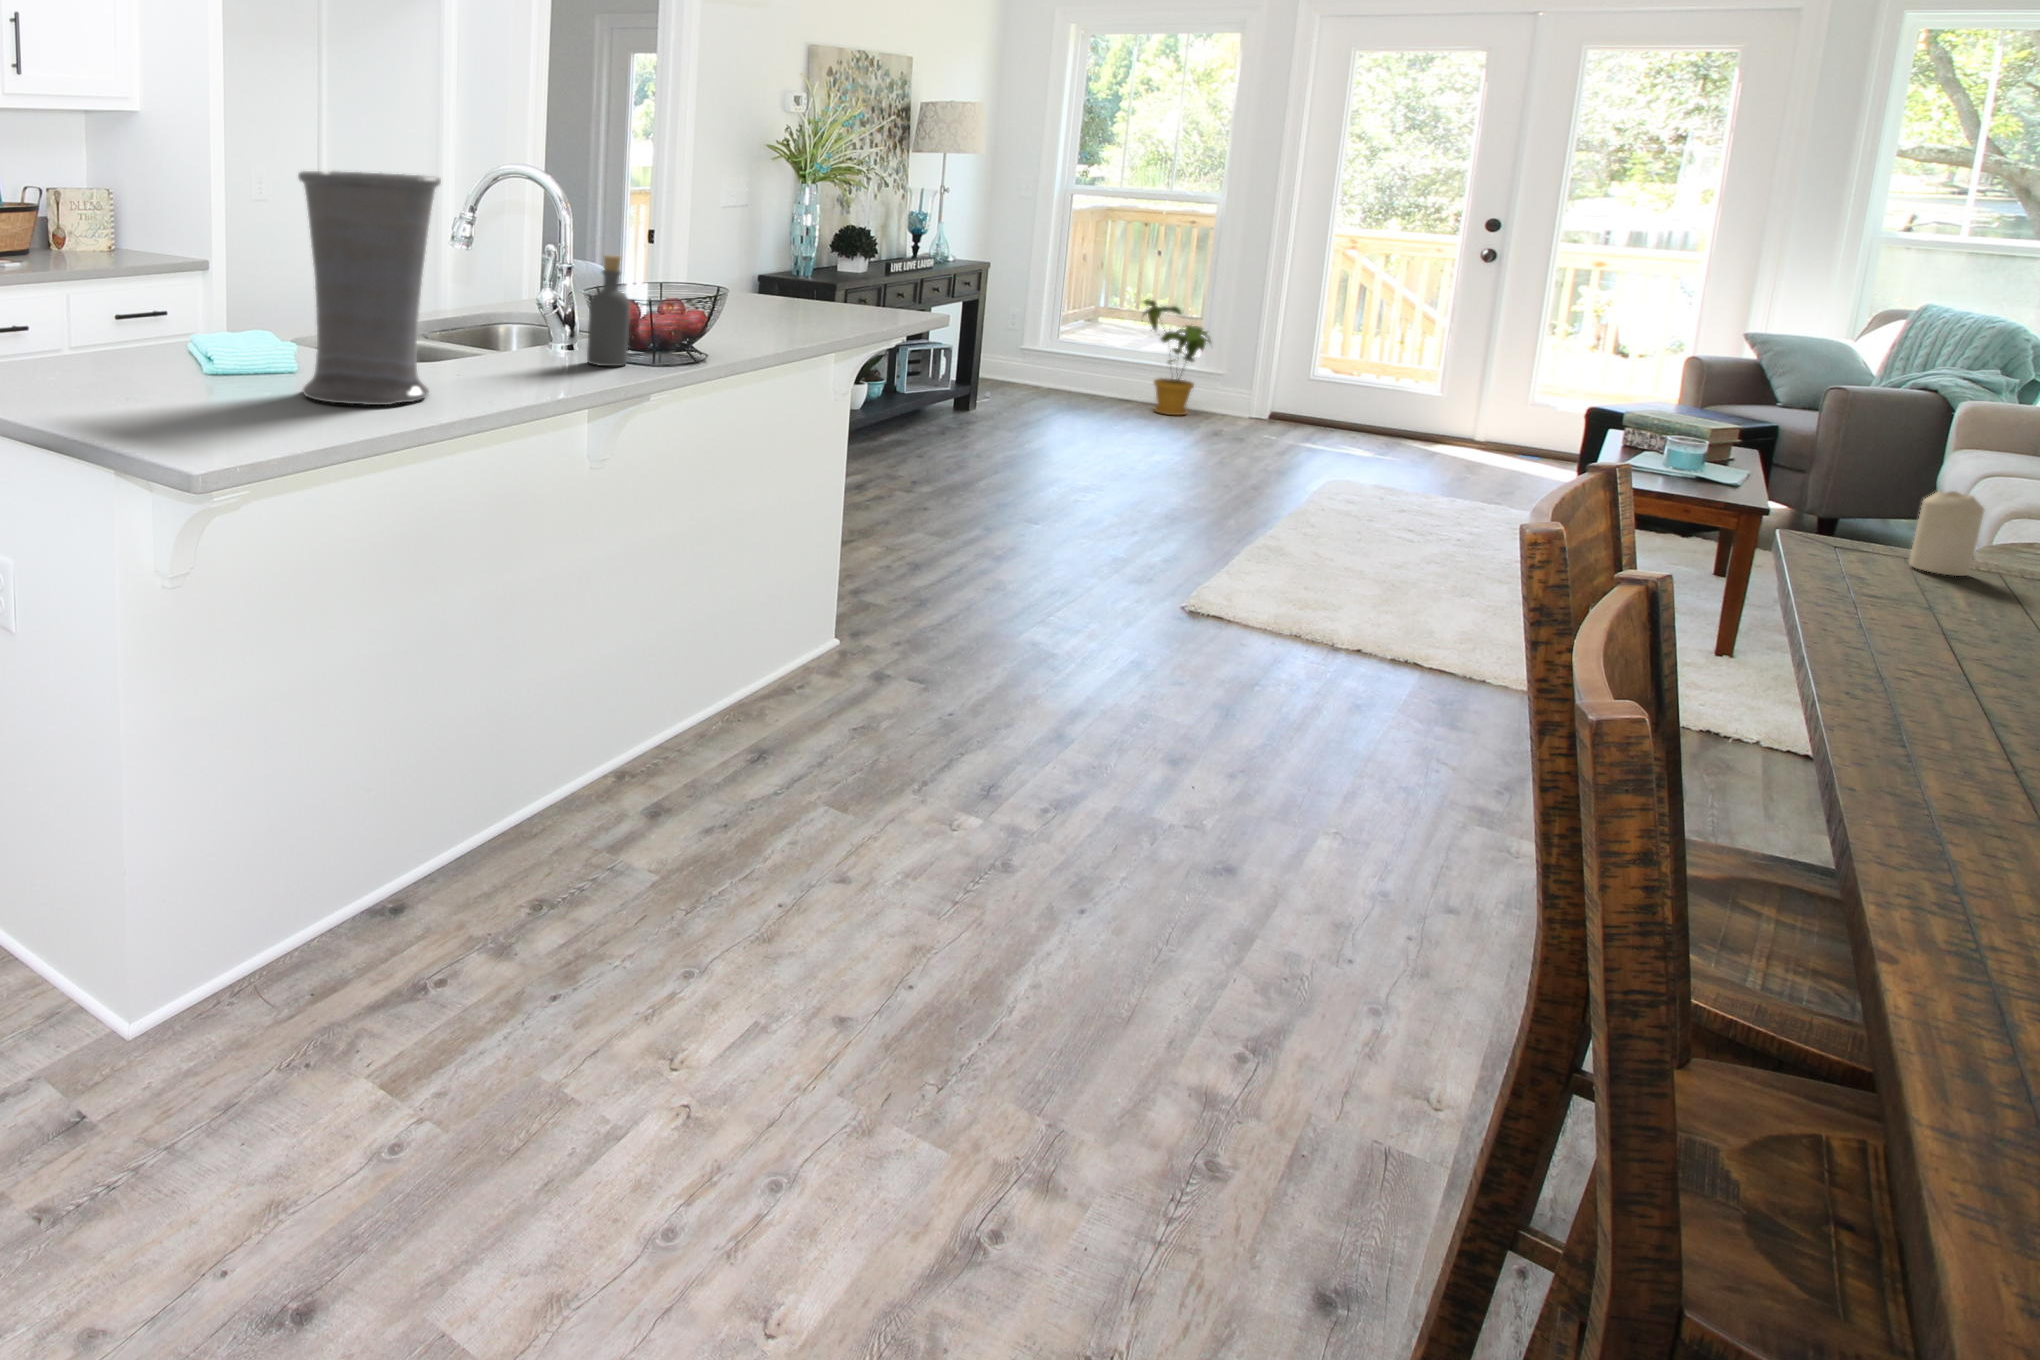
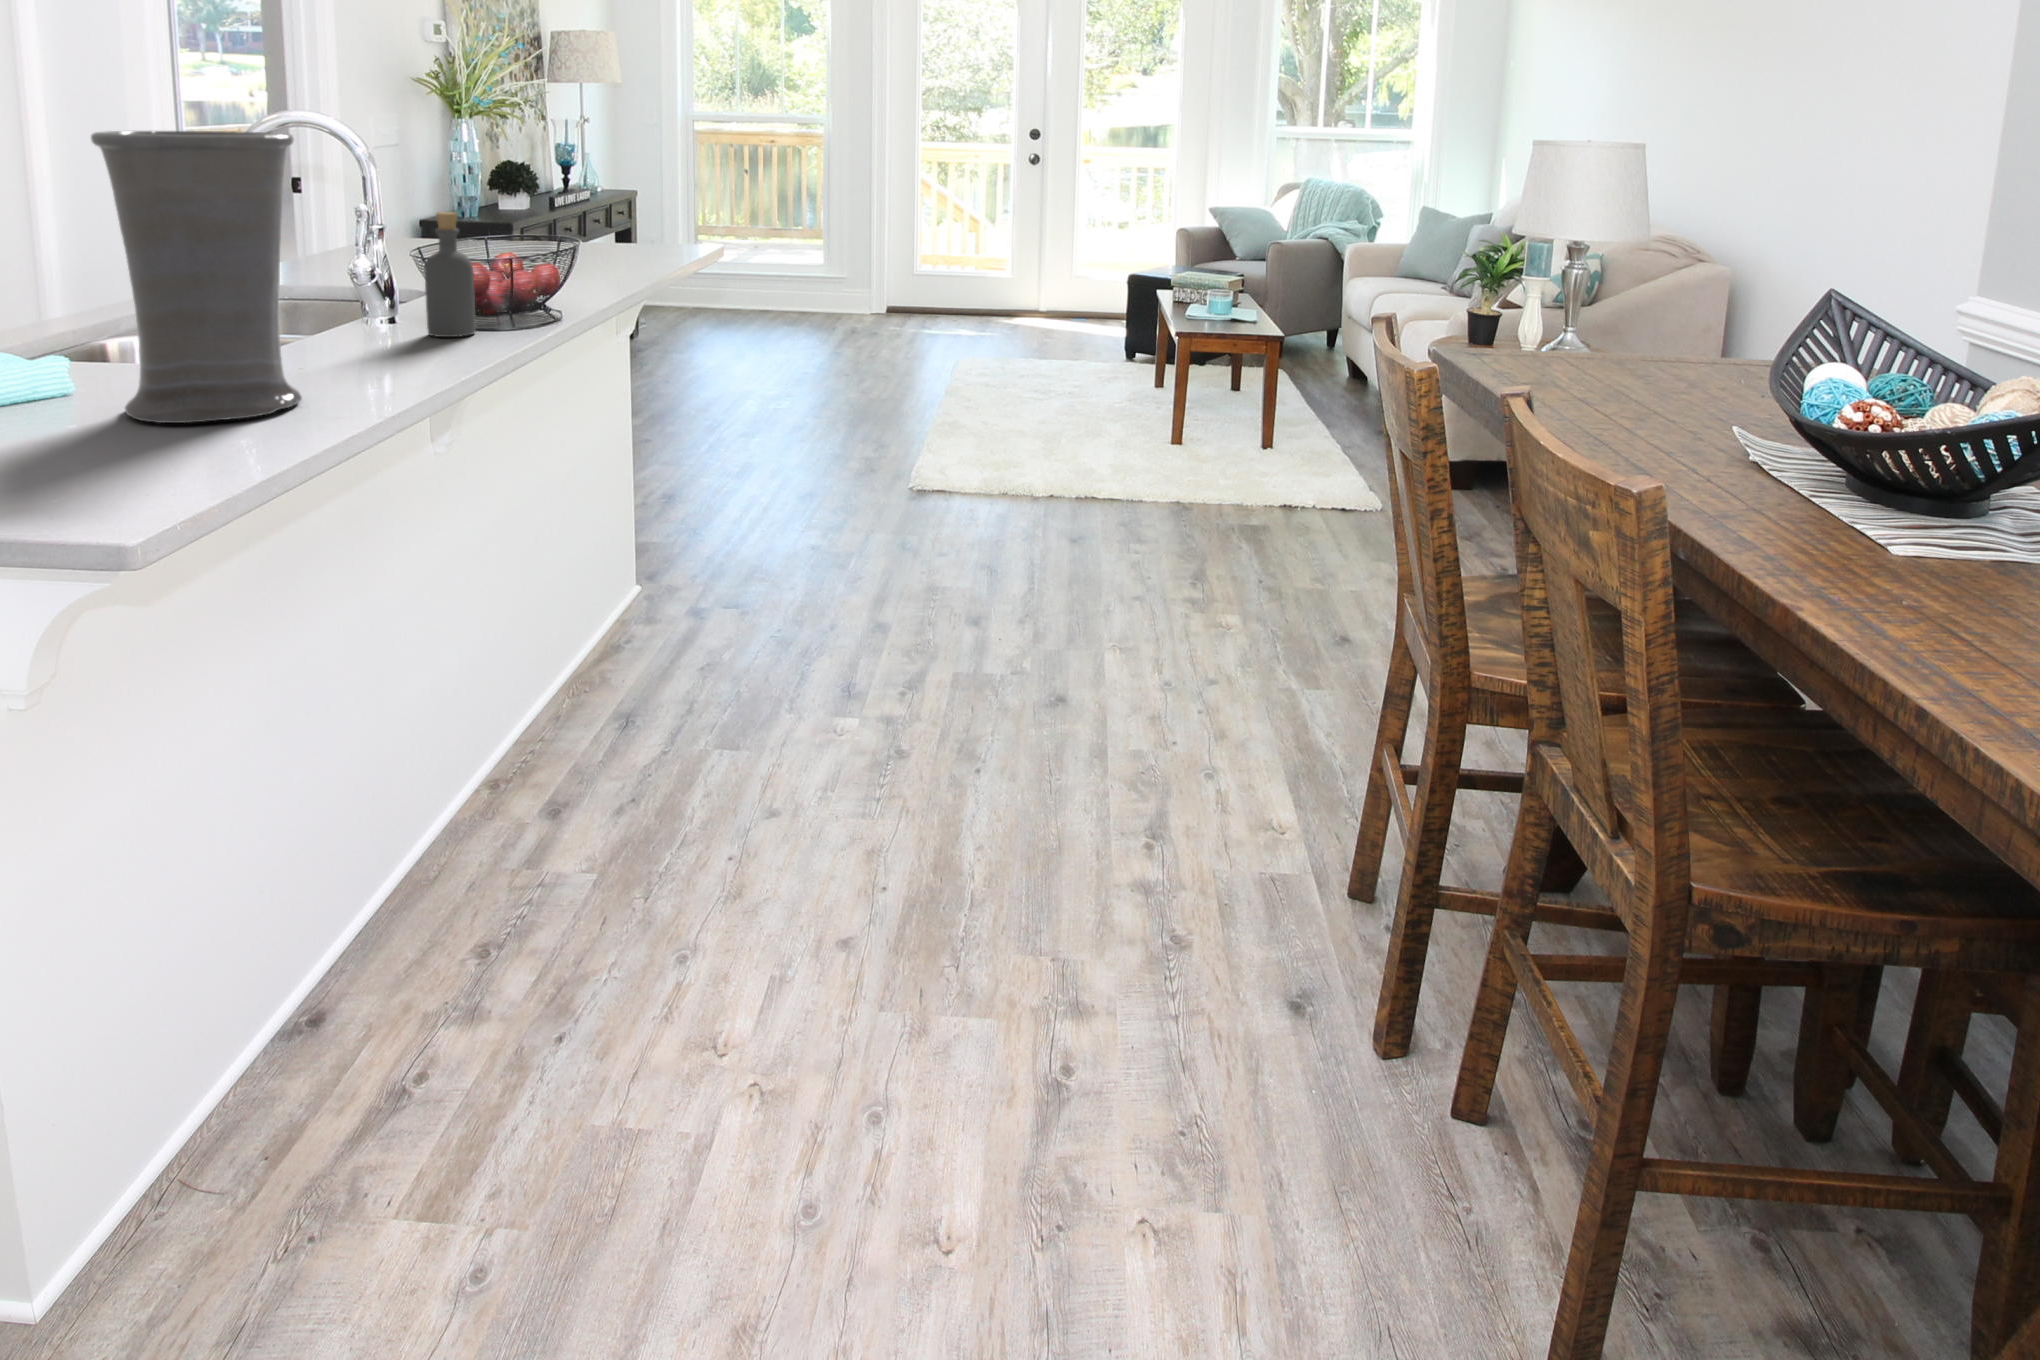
house plant: present [1143,300,1211,415] -> none [777,215,842,321]
candle: present [1909,491,1984,576] -> none [1497,311,1533,368]

